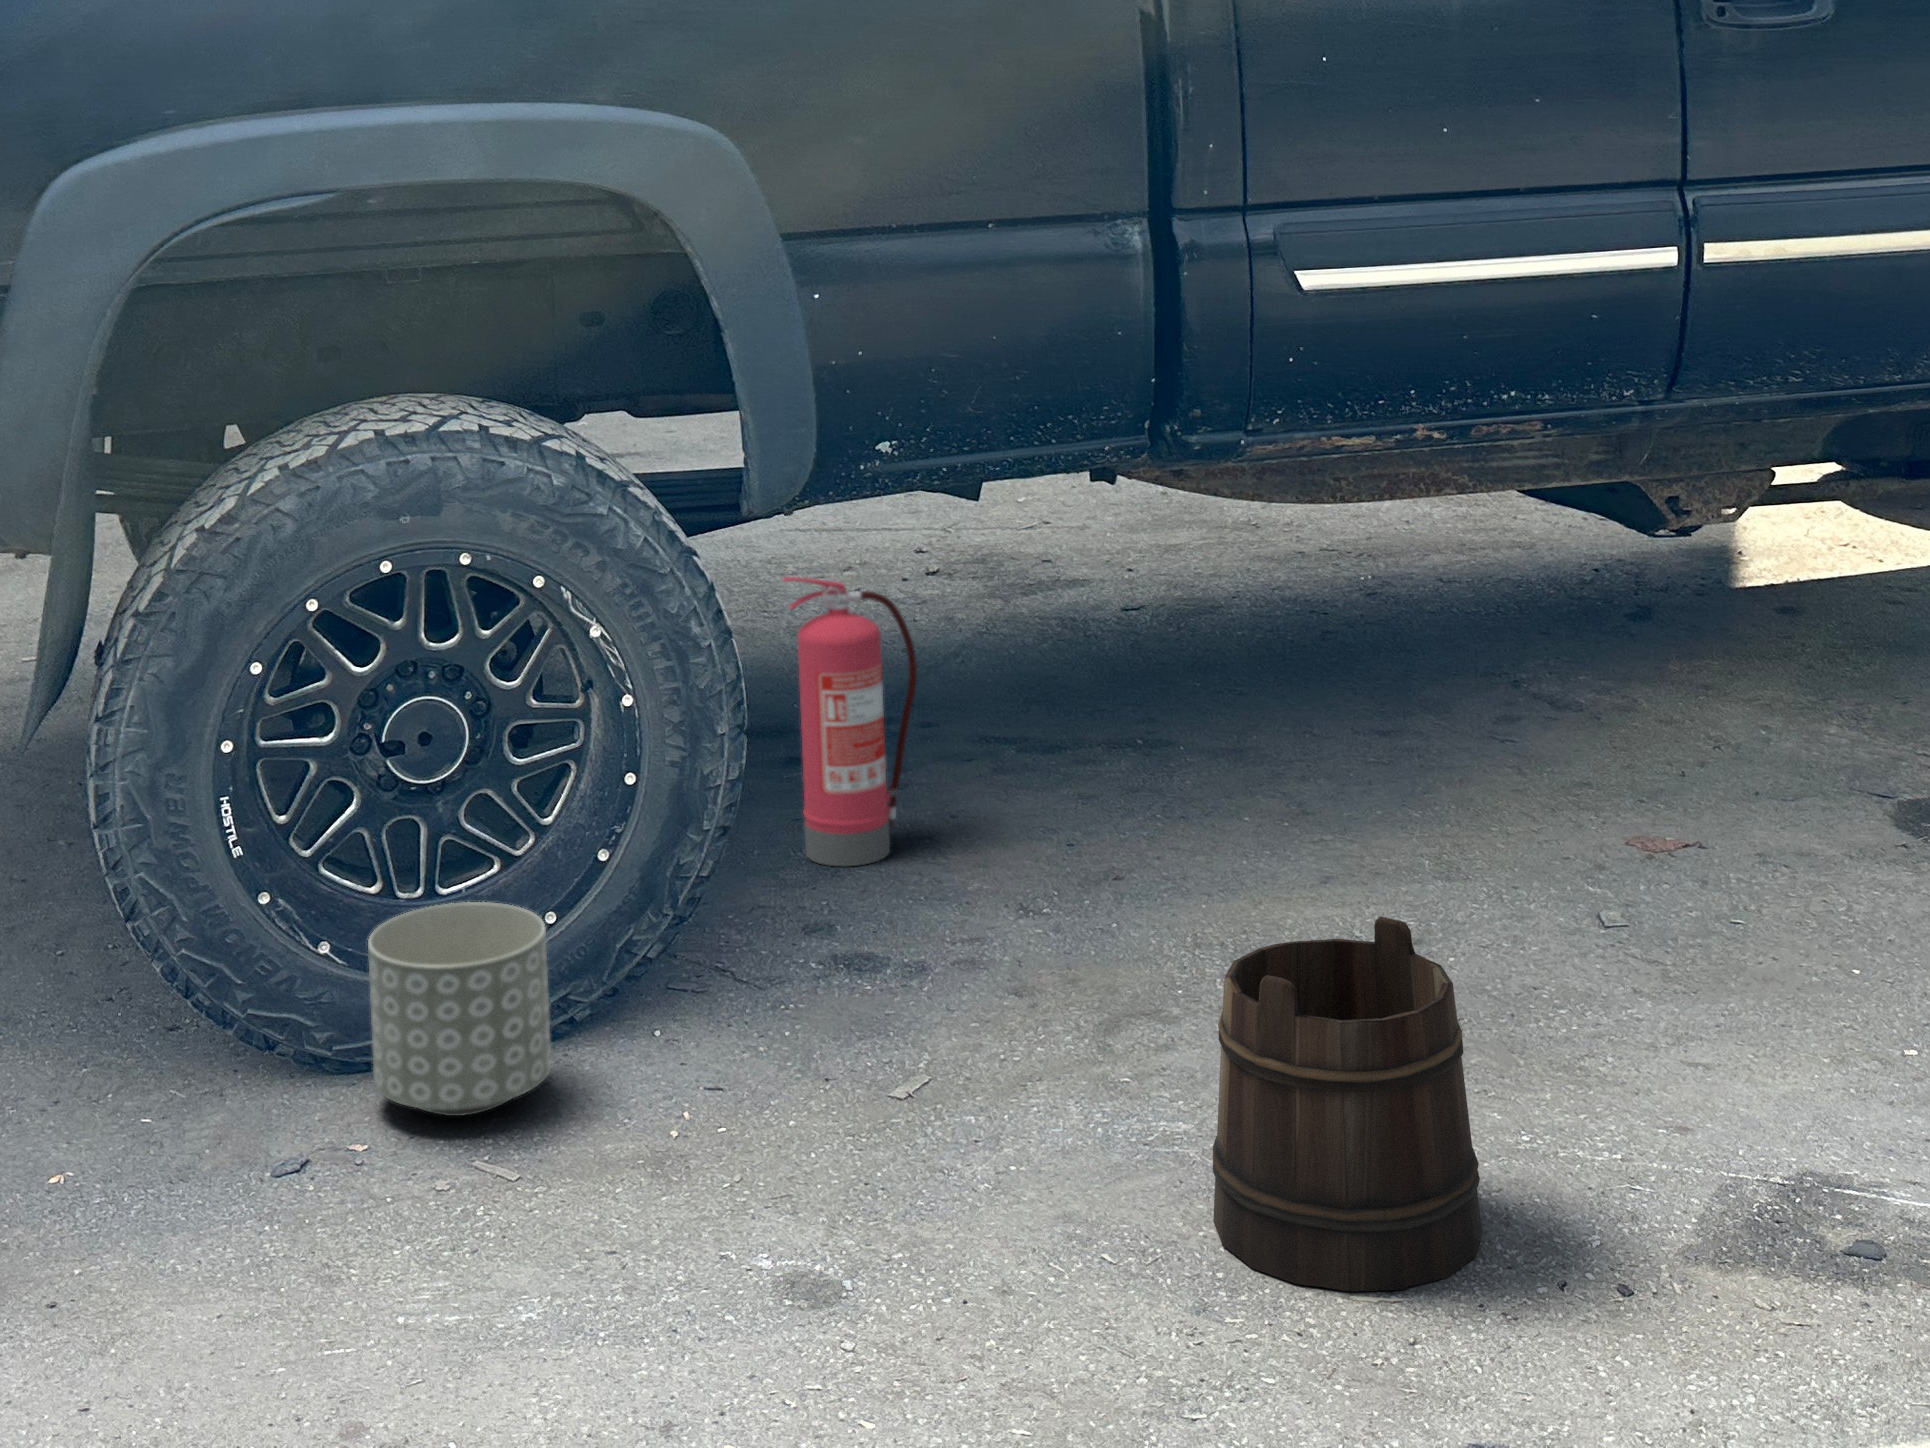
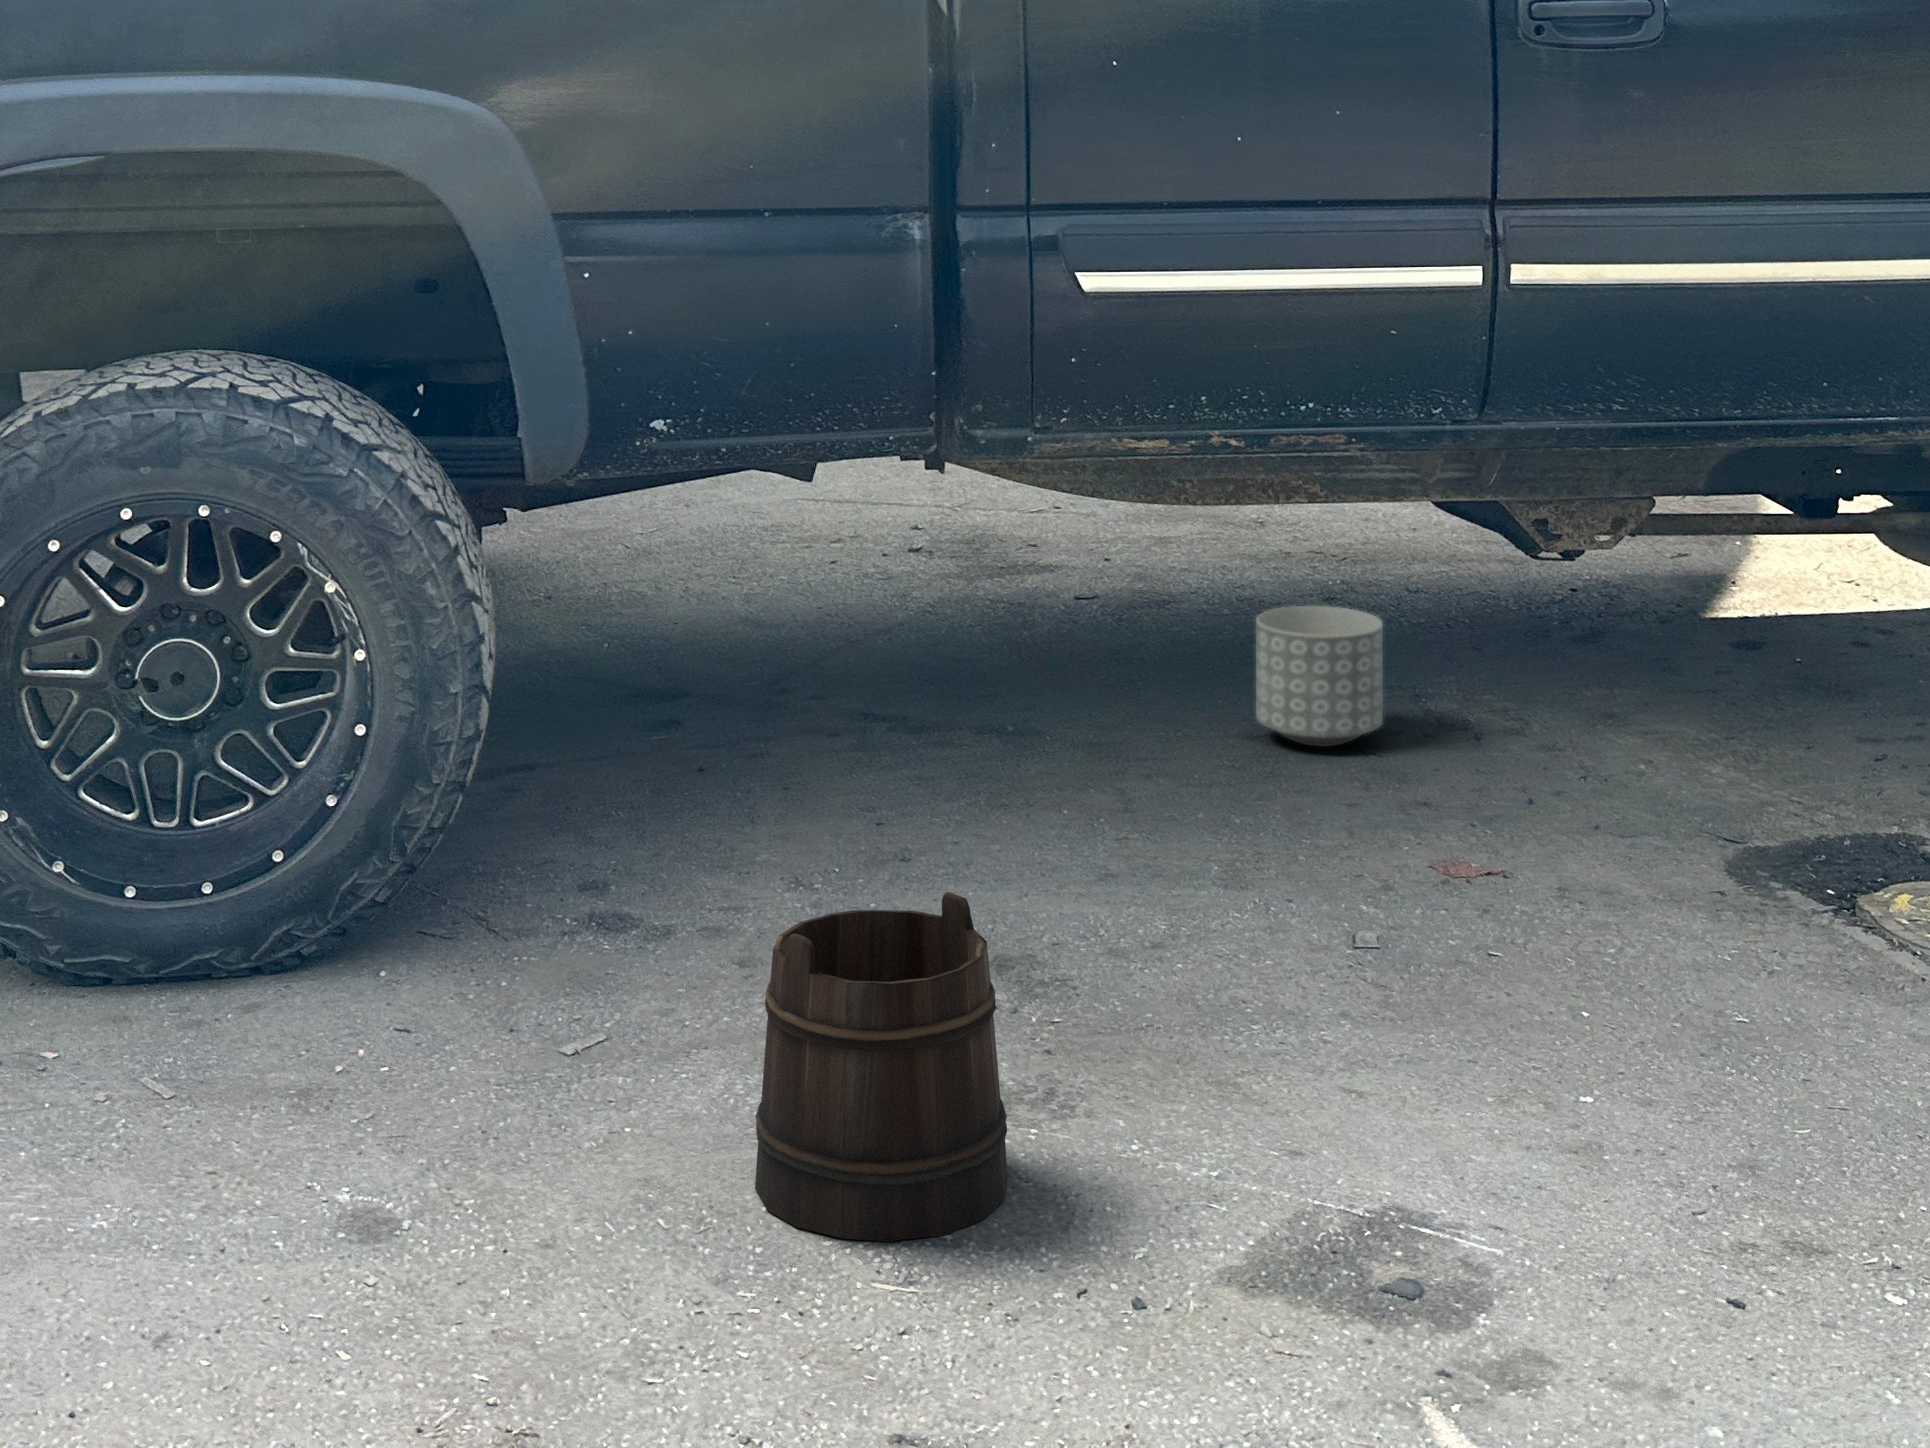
fire extinguisher: present [783,577,917,866] -> none [611,546,742,830]
planter: present [368,902,551,1116] -> present [1256,606,1383,747]

